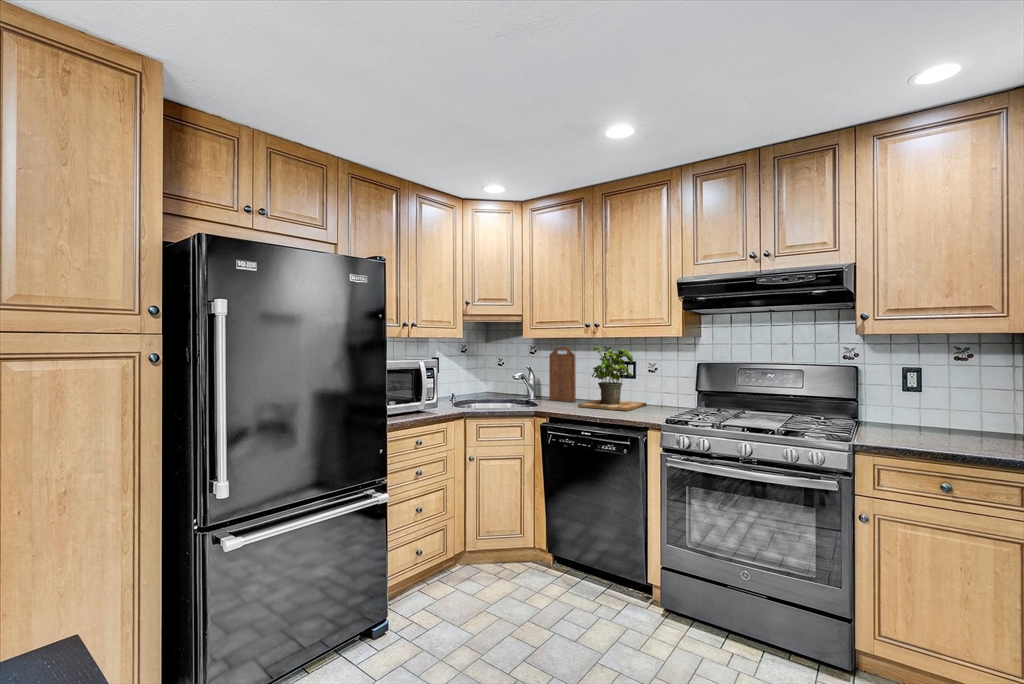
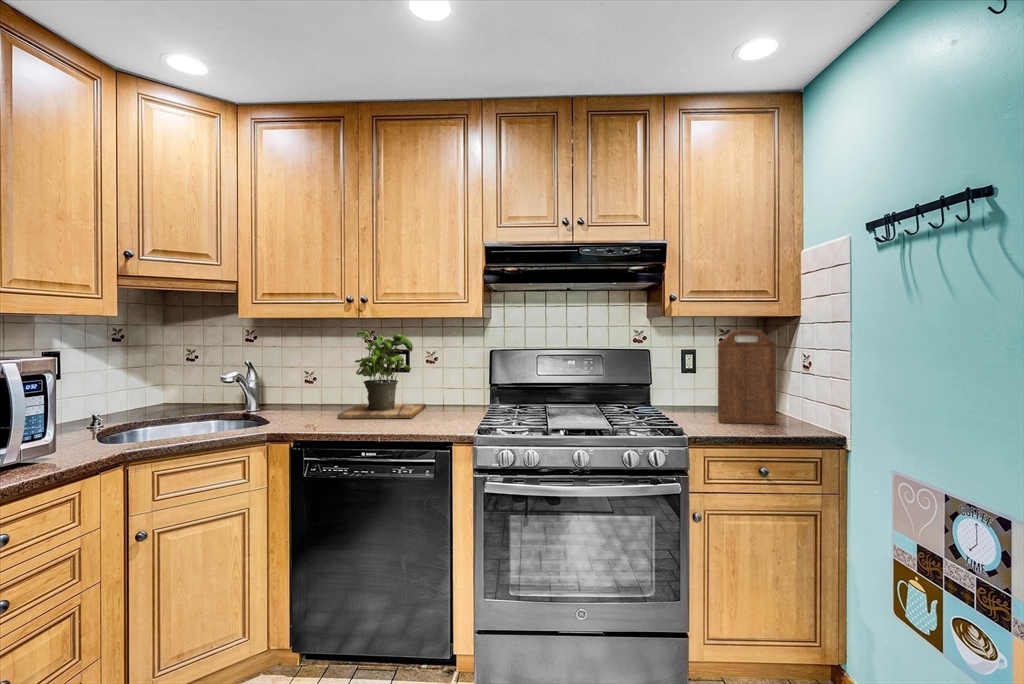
cutting board: present [549,347,576,402] -> present [718,330,776,424]

